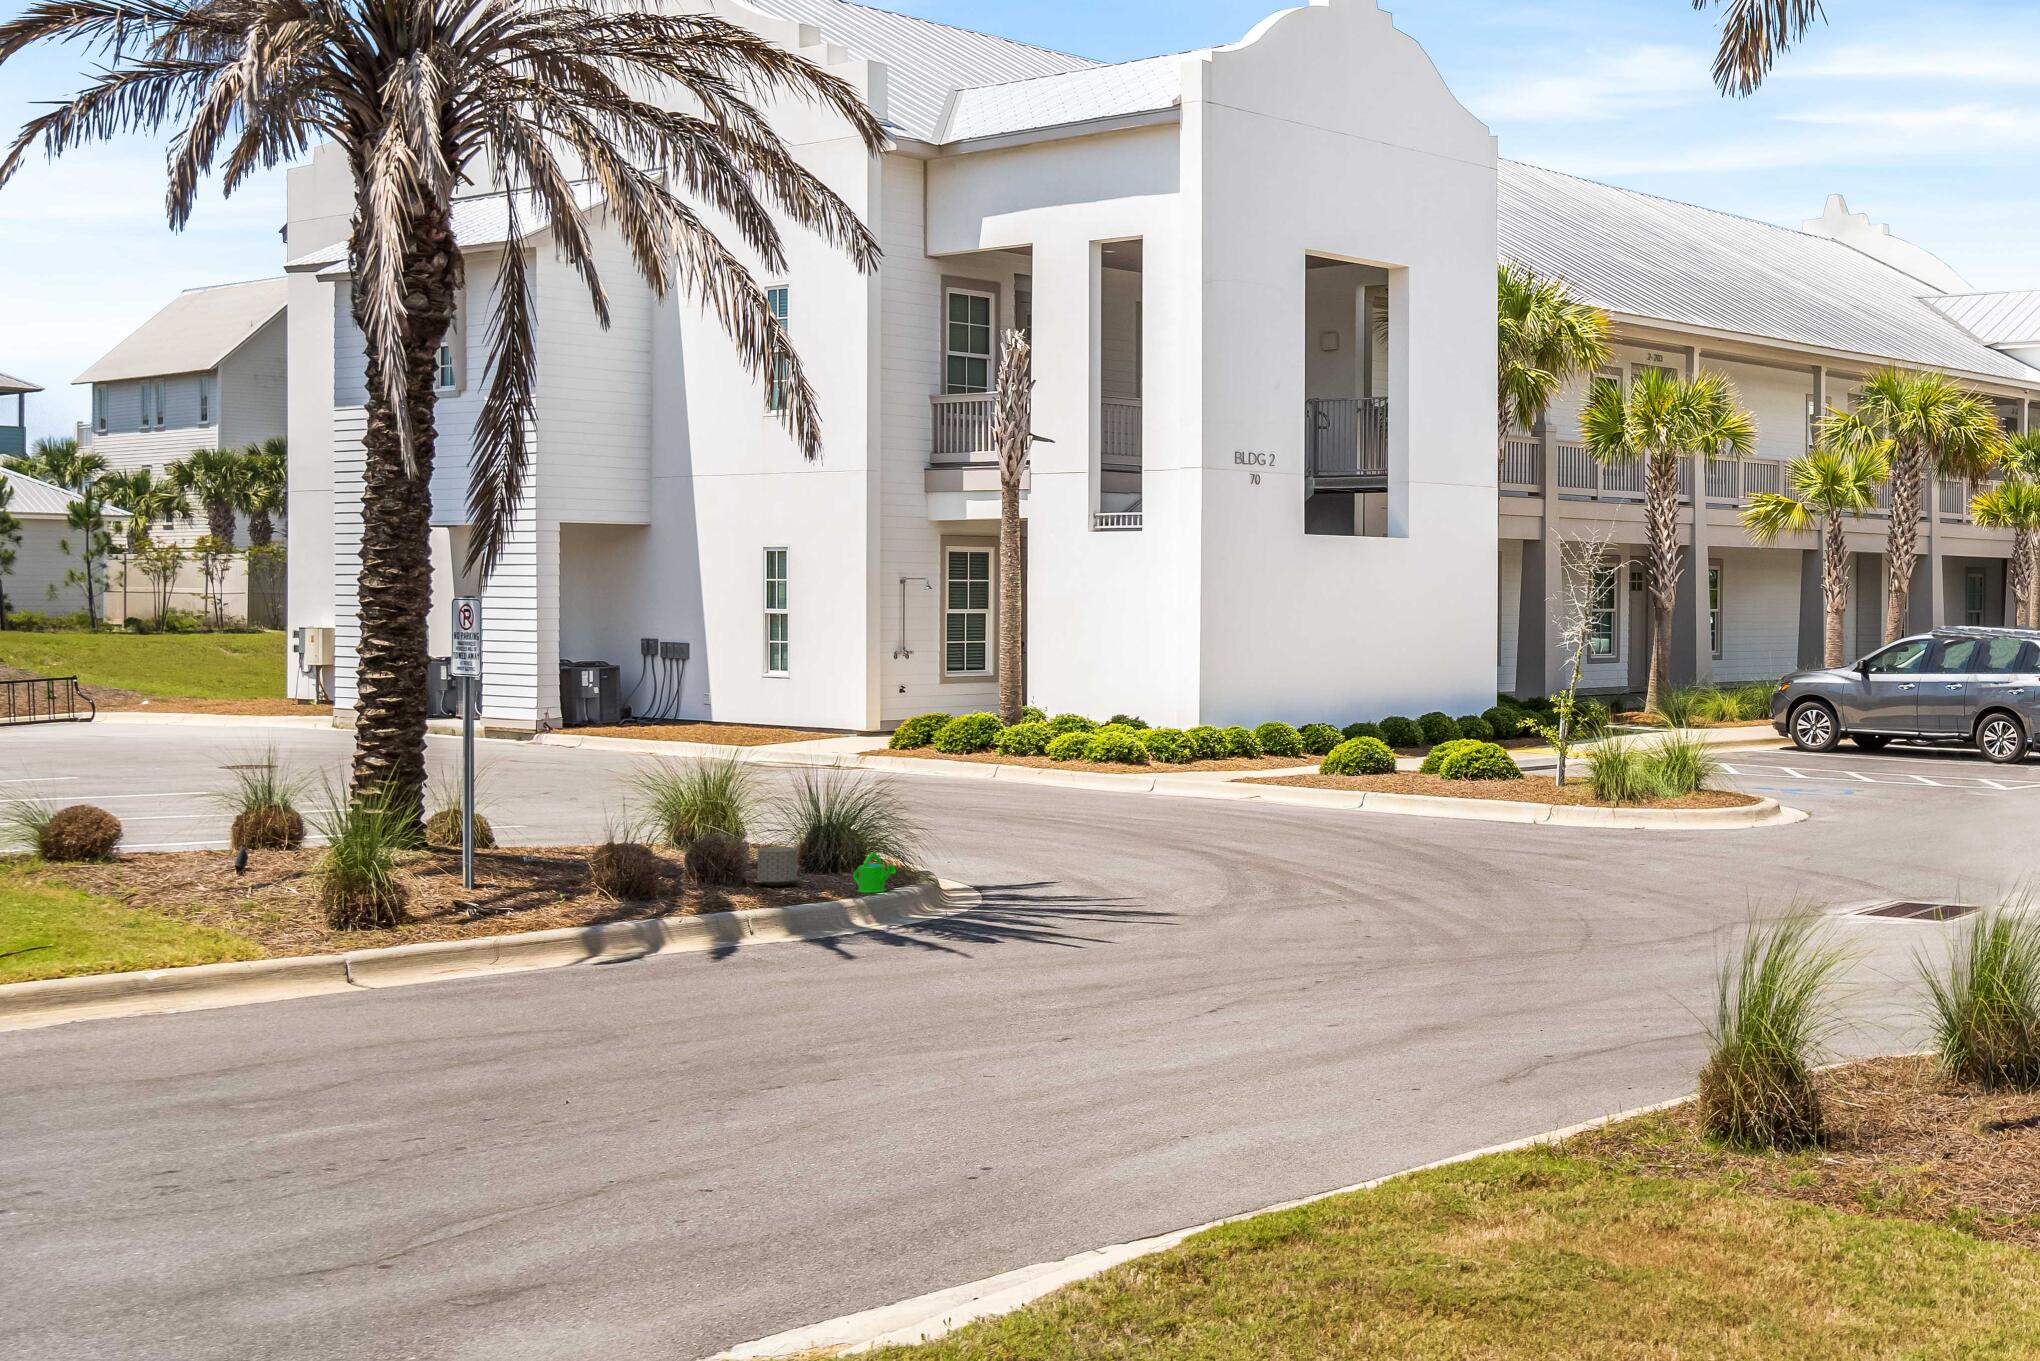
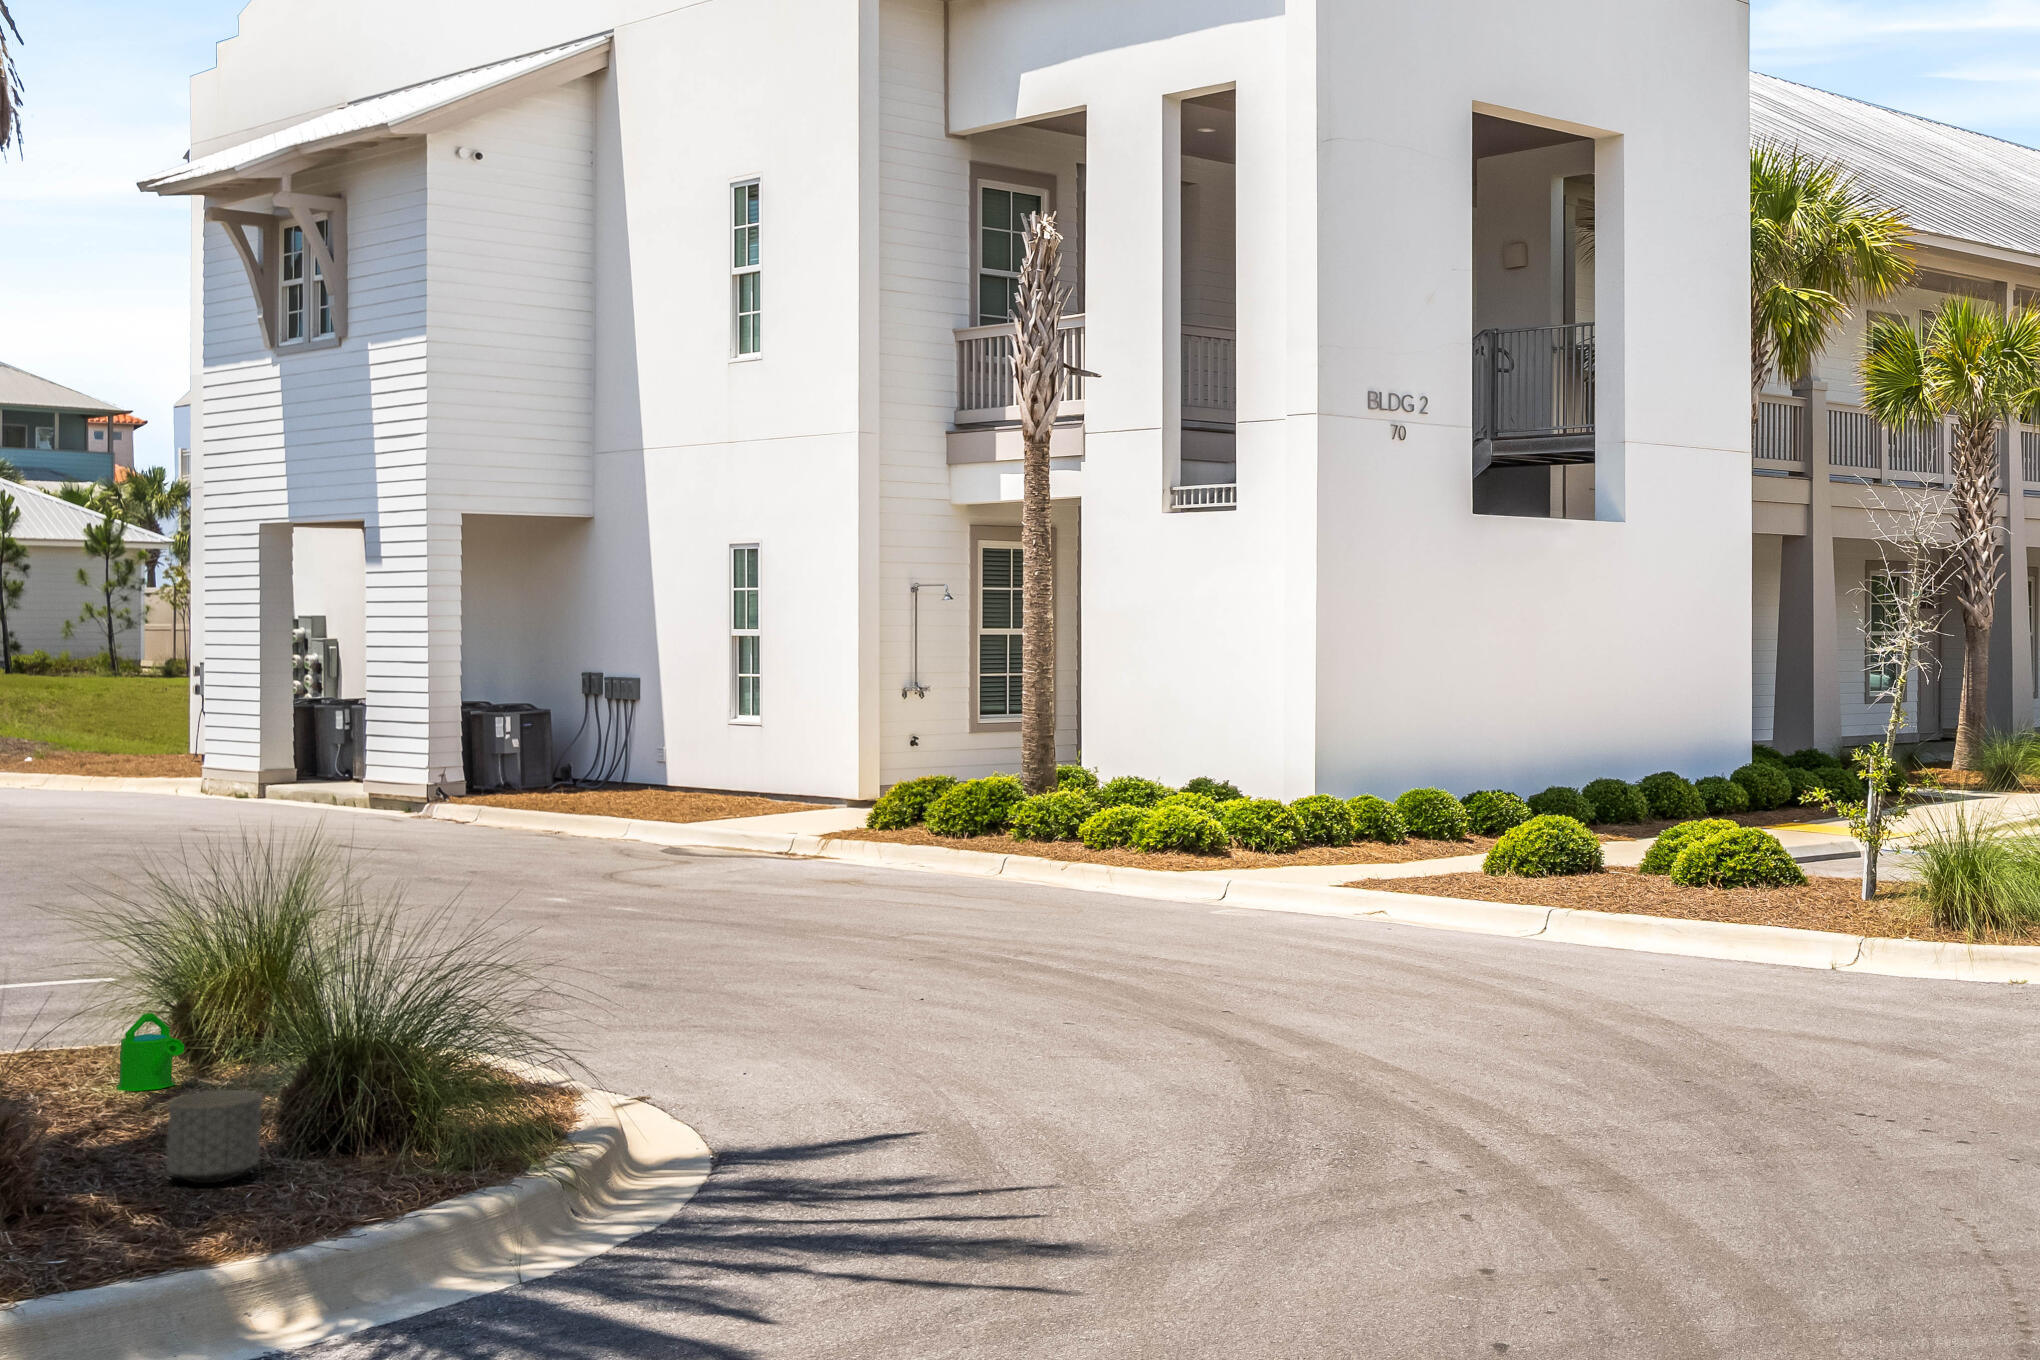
watering can: present [853,852,896,893] -> present [116,1013,184,1091]

